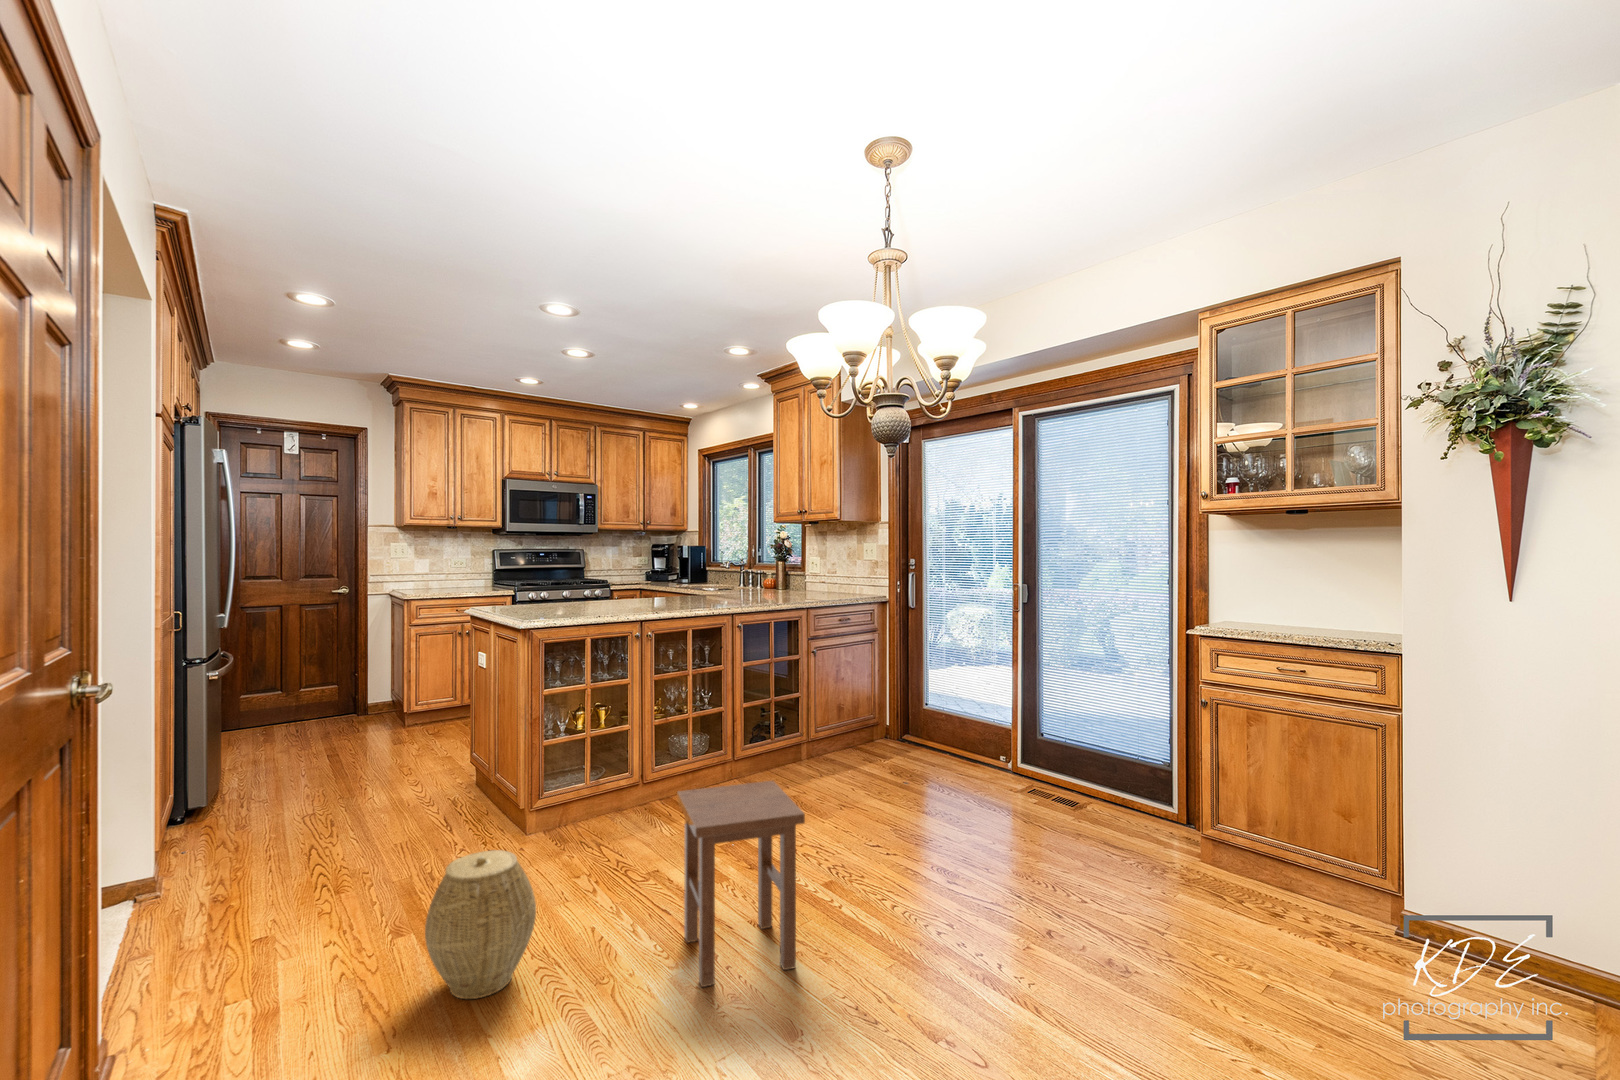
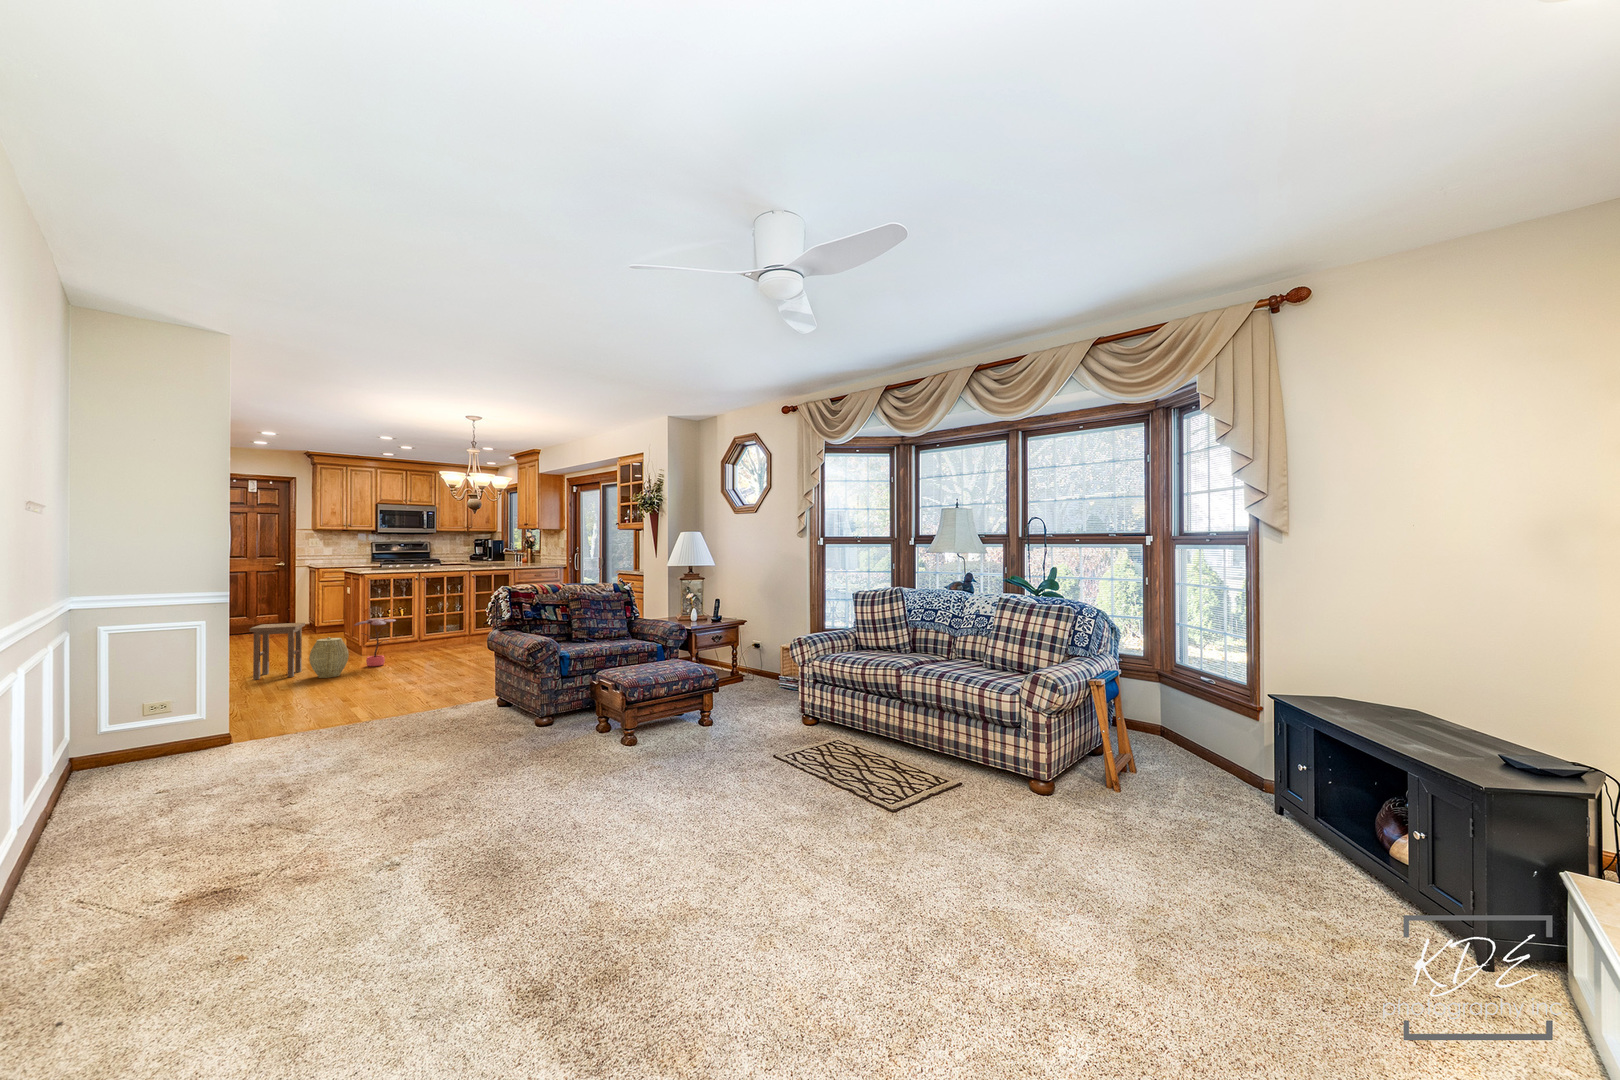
potted plant: none [534,761,631,905] -> present [354,619,396,666]
stool: present [677,781,805,987] -> present [250,623,305,679]

